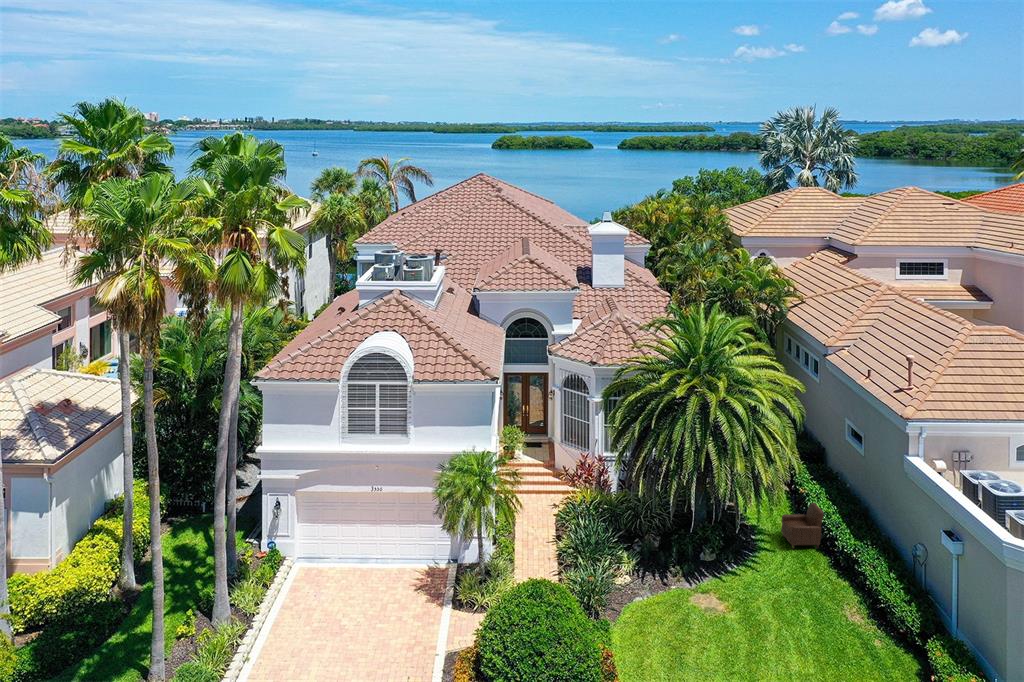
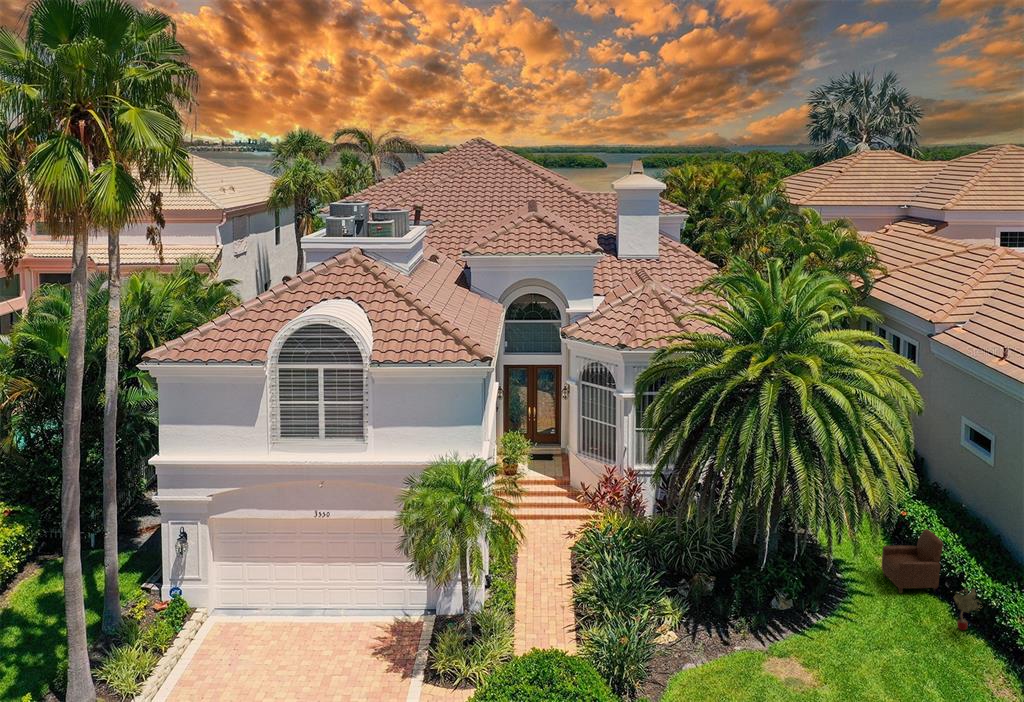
potted tree: none [827,544,847,575] -> present [954,587,982,630]

